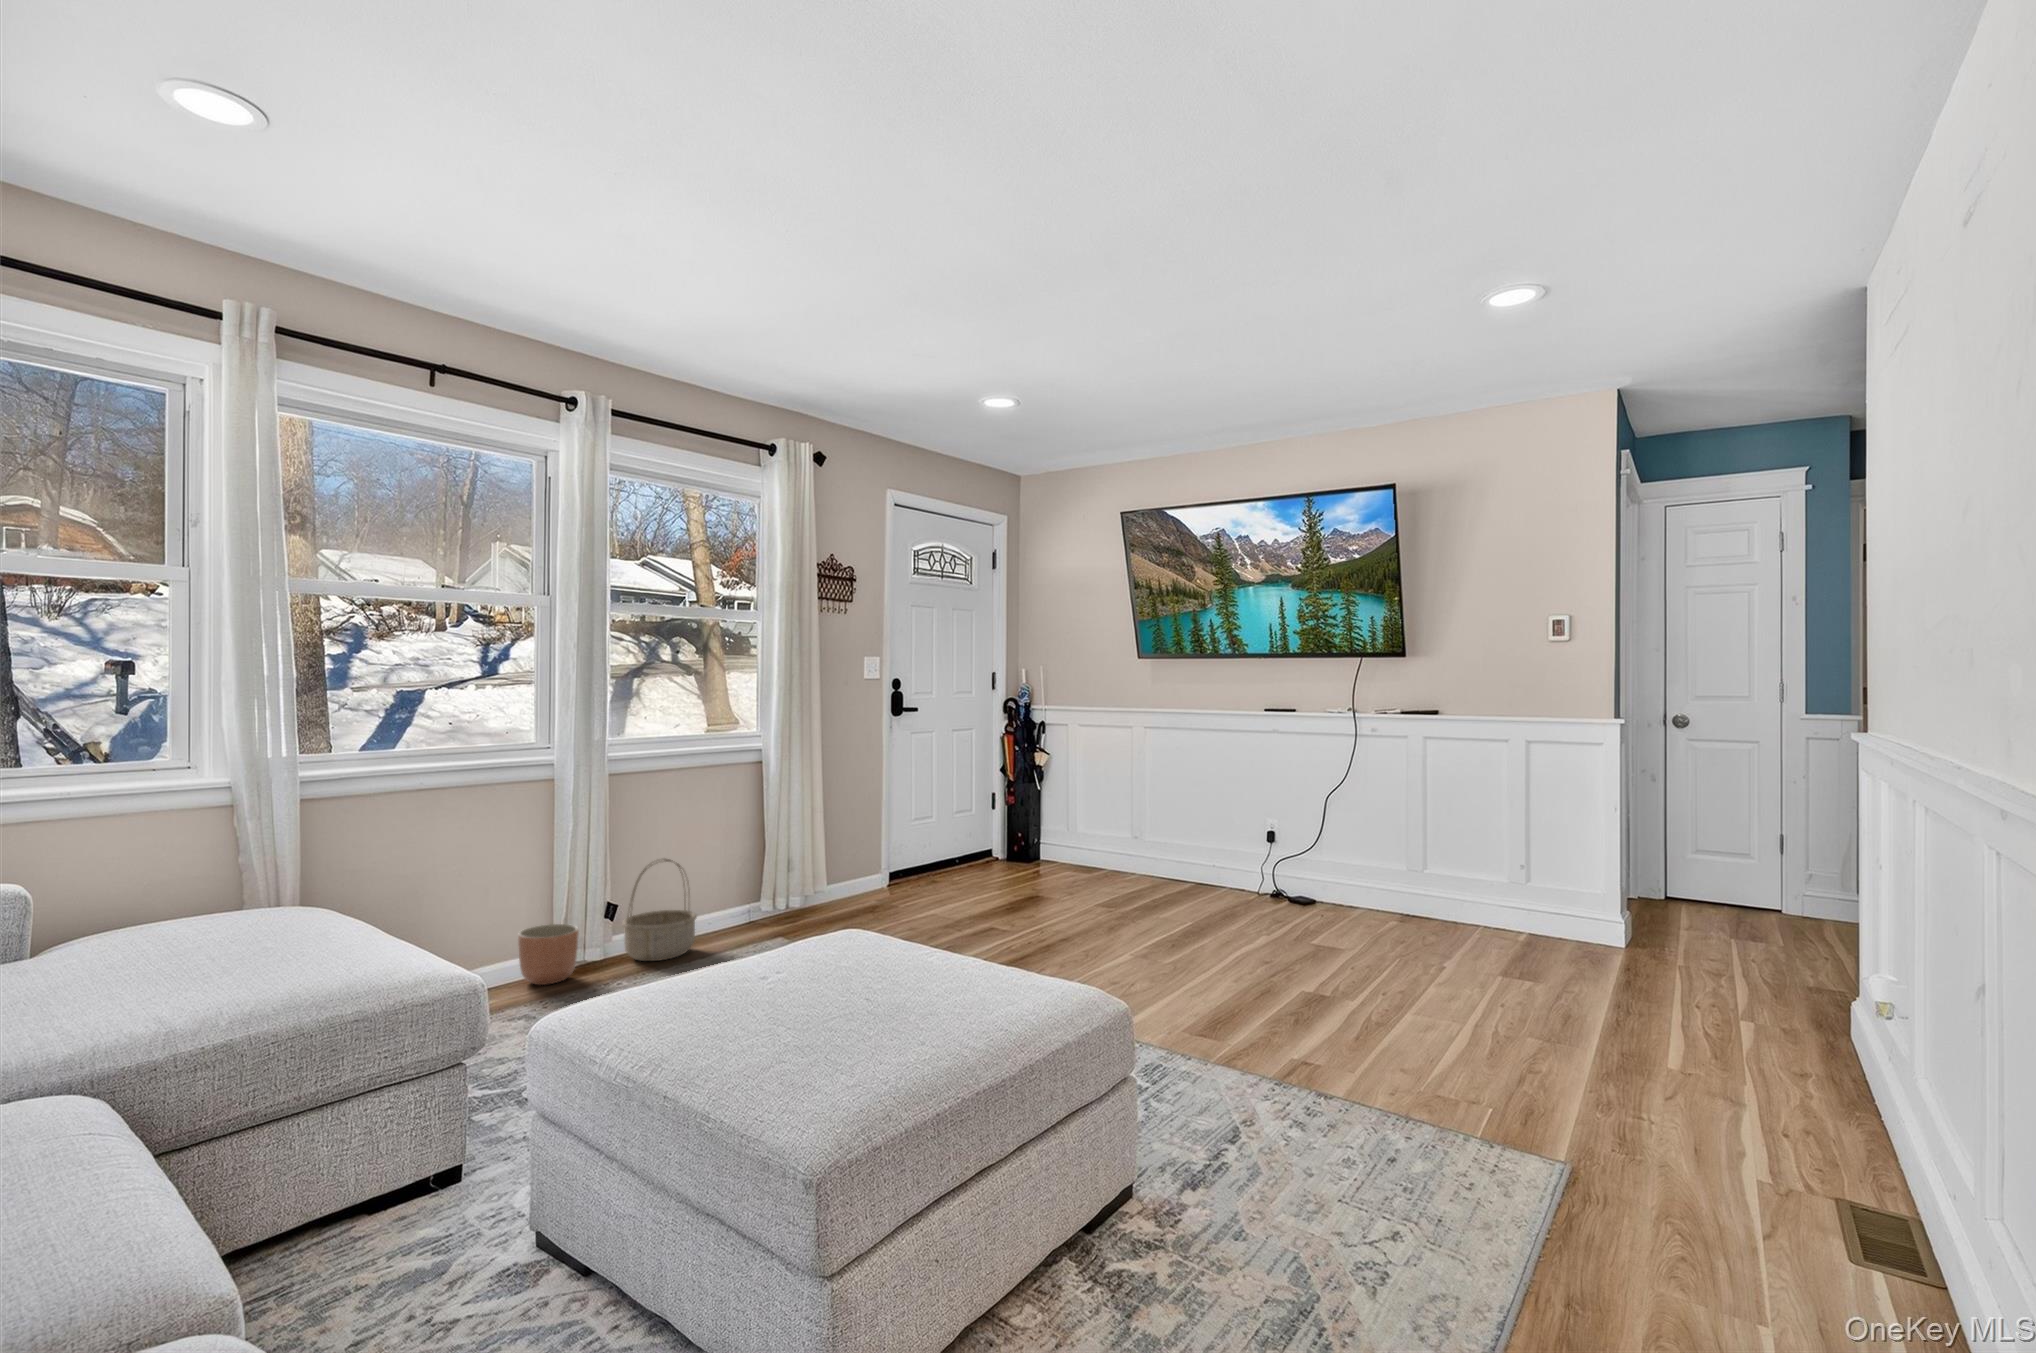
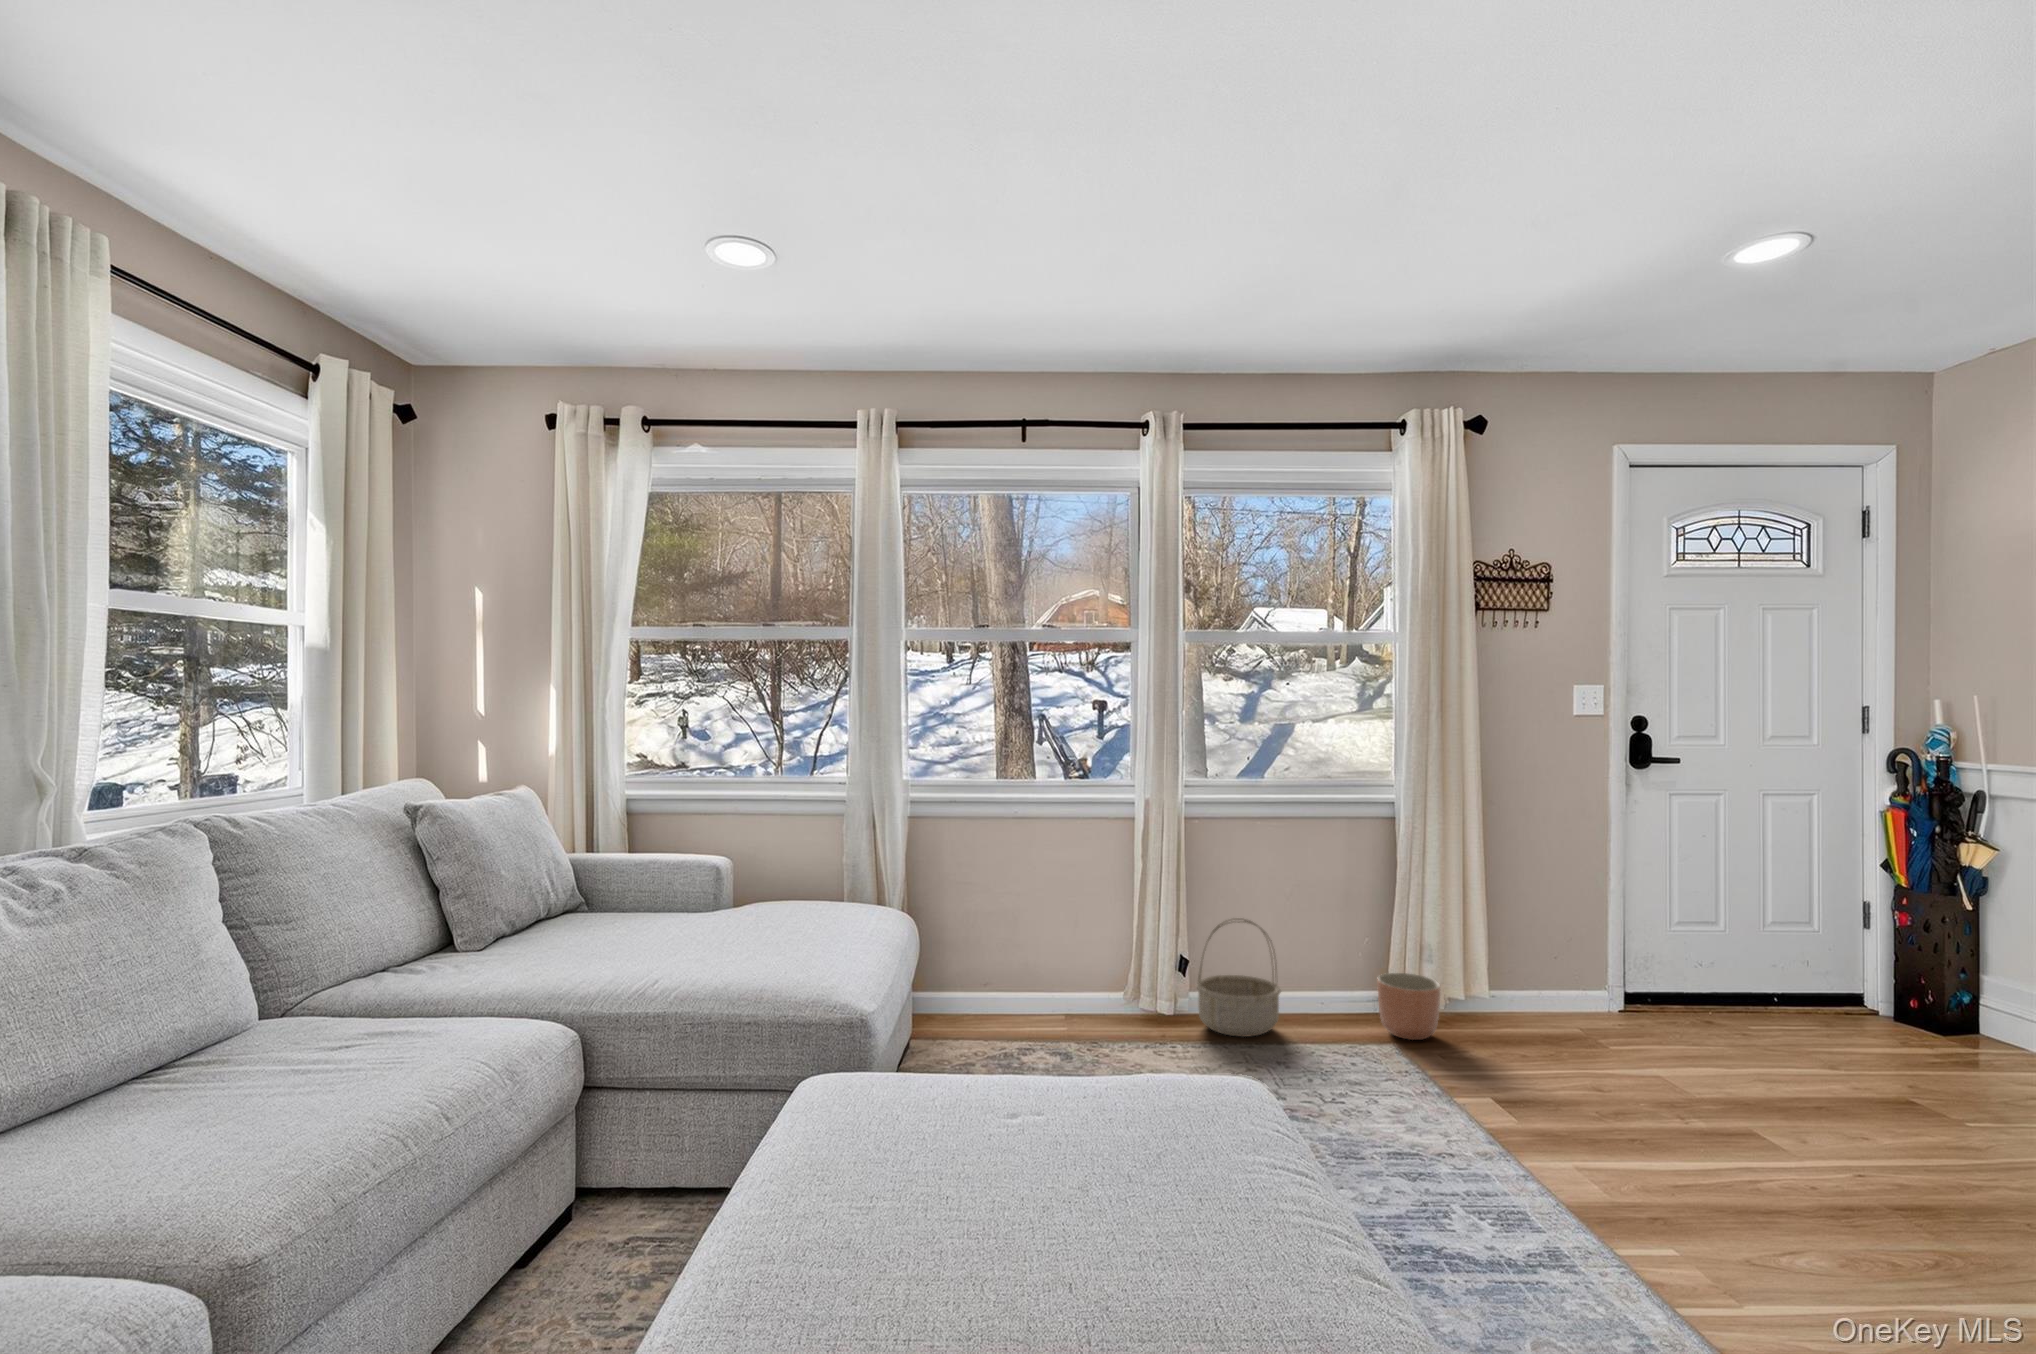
planter: present [518,924,579,985] -> present [1378,973,1440,1040]

